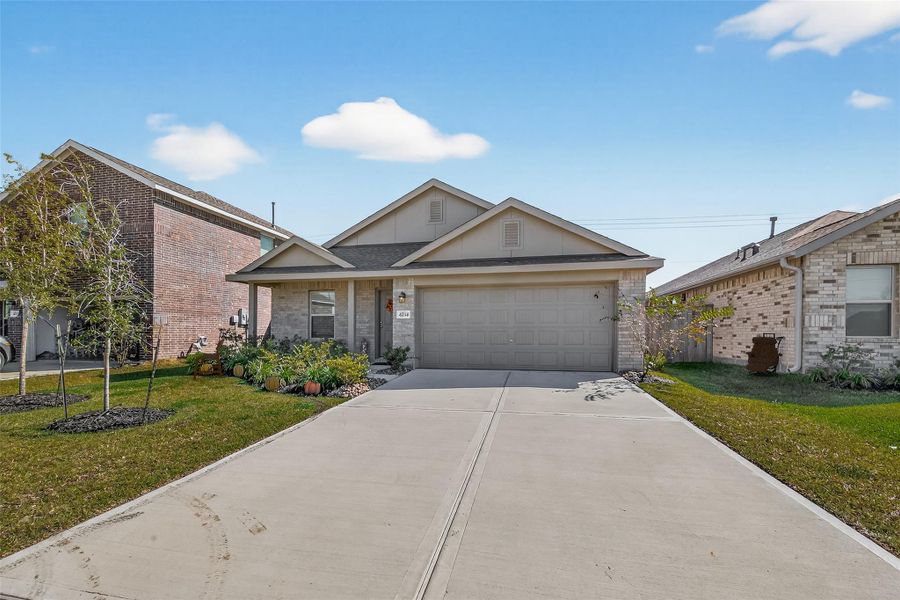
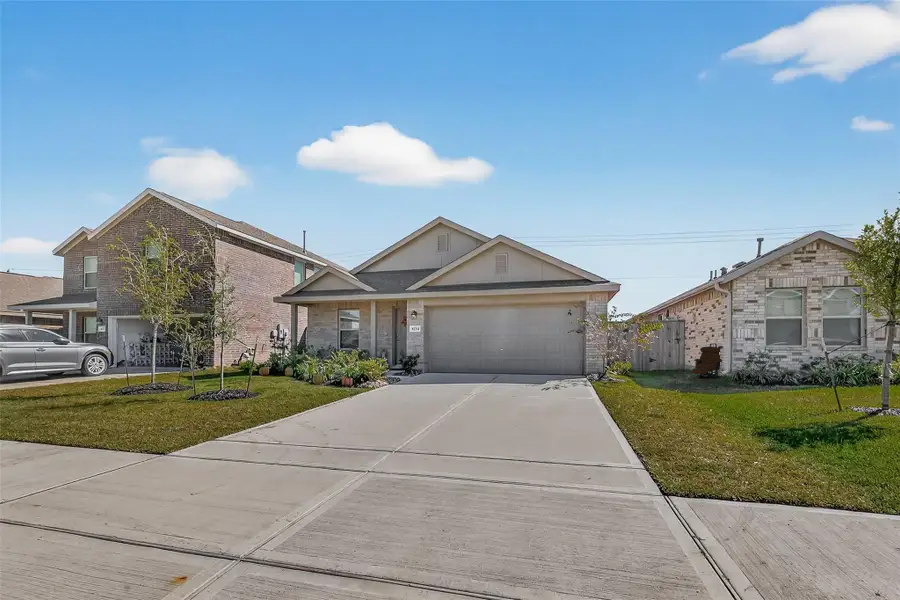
bench: present [193,338,225,380] -> none [255,347,277,378]

